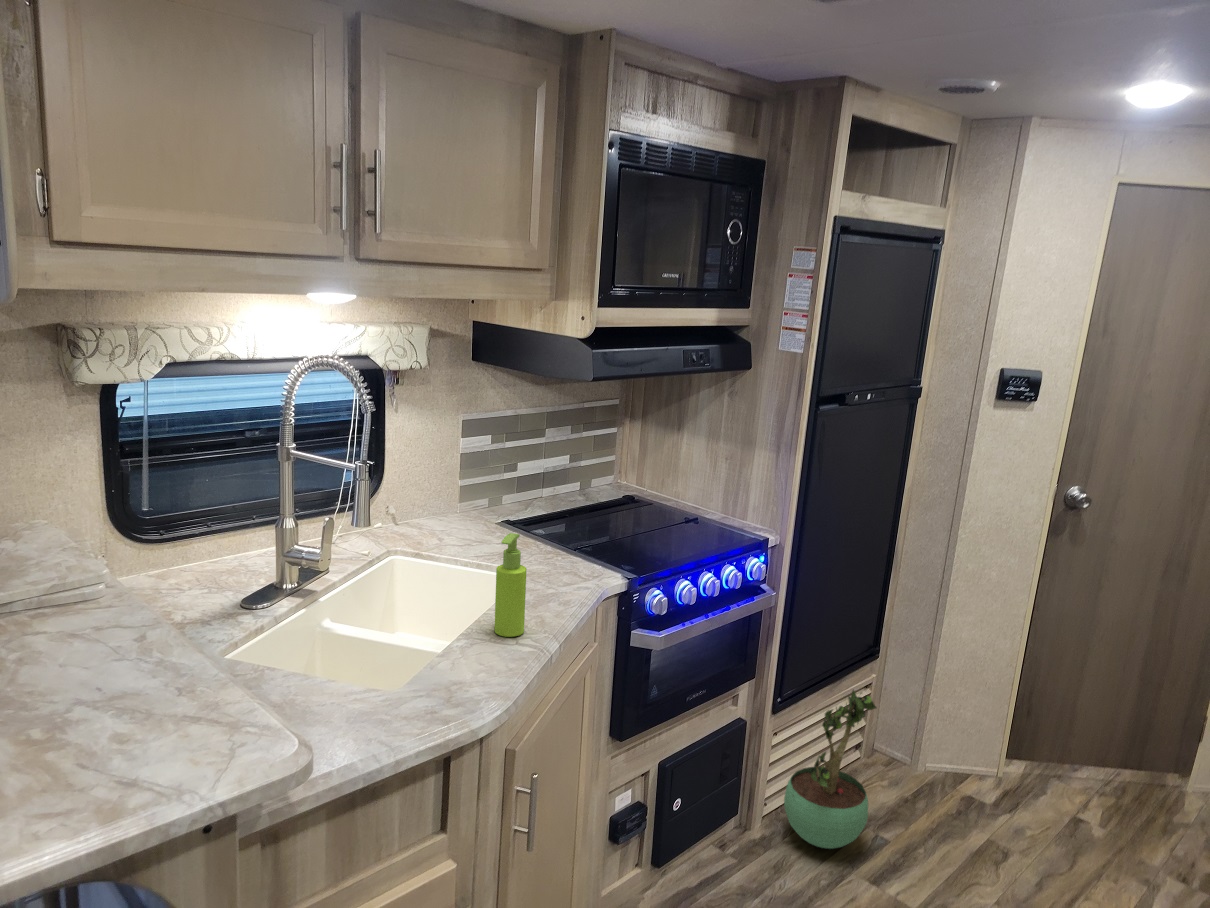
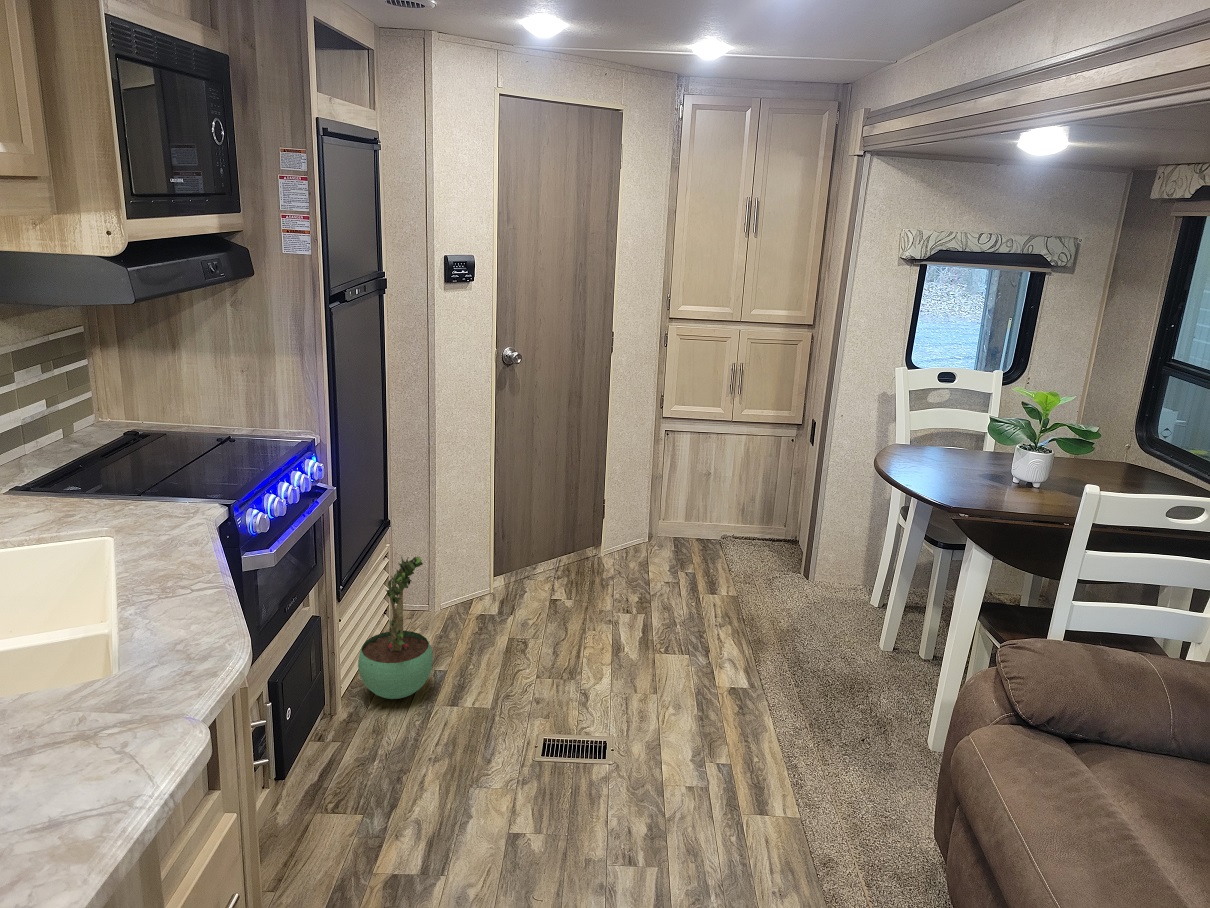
soap dispenser: present [494,533,527,637] -> none [144,478,188,593]

